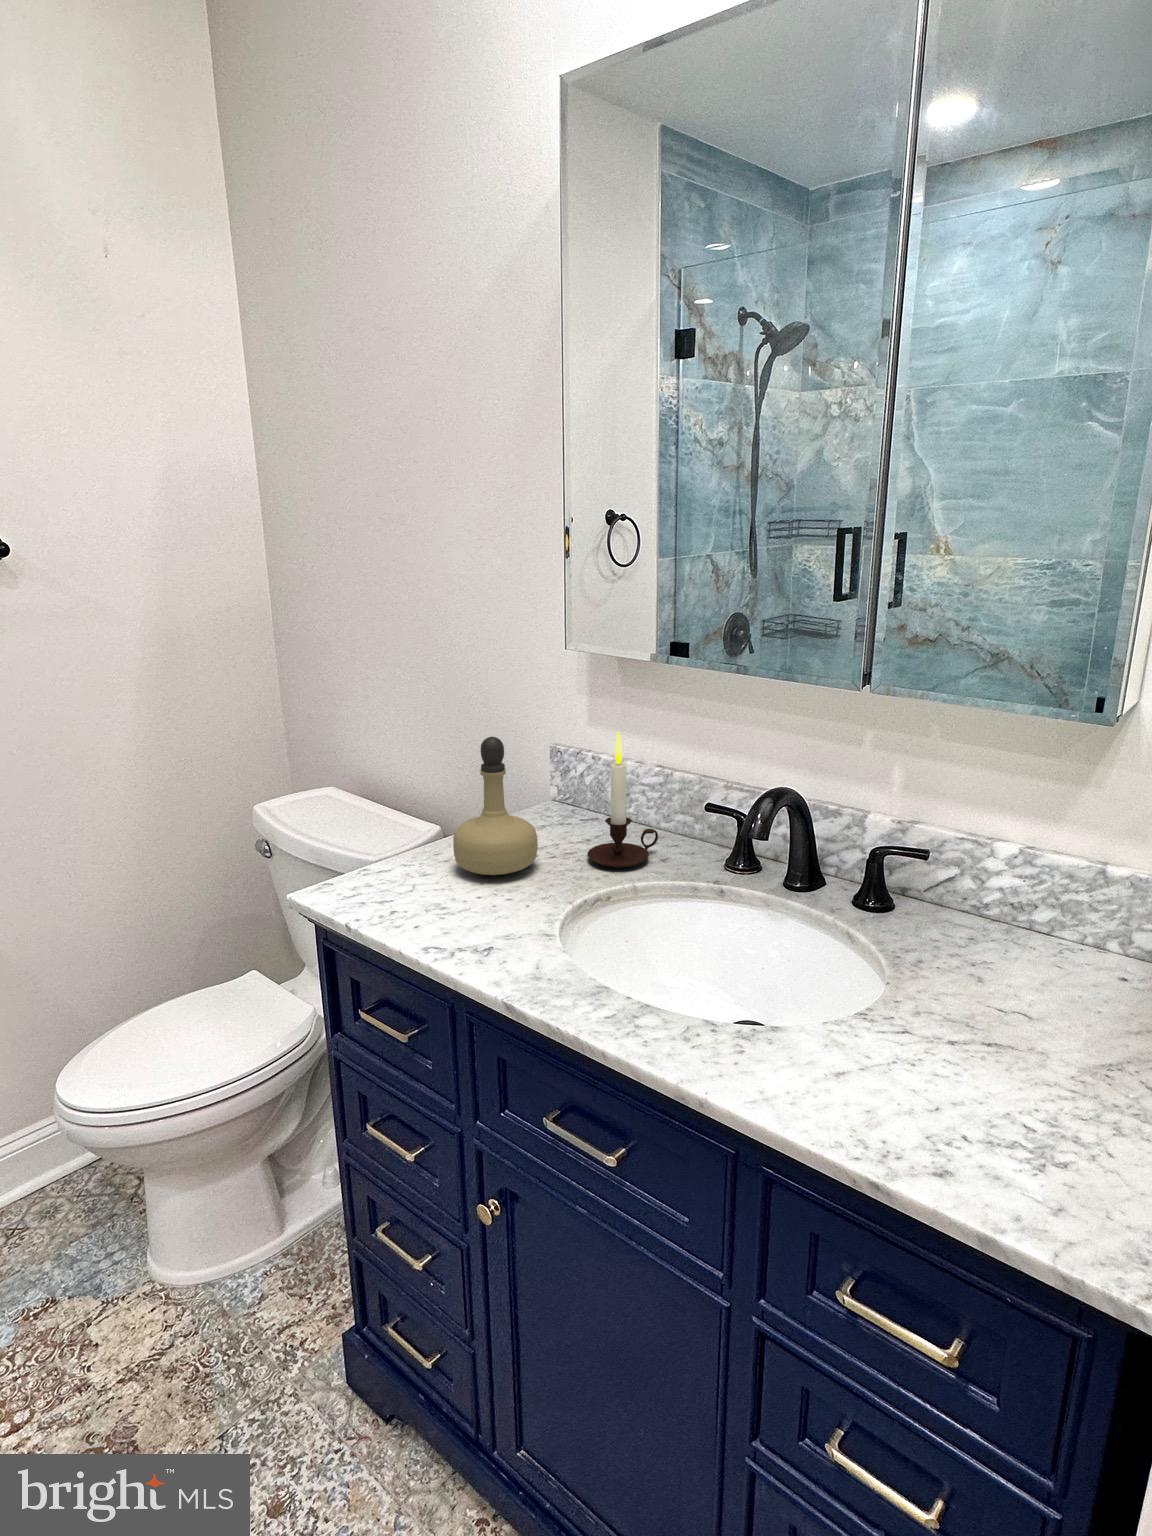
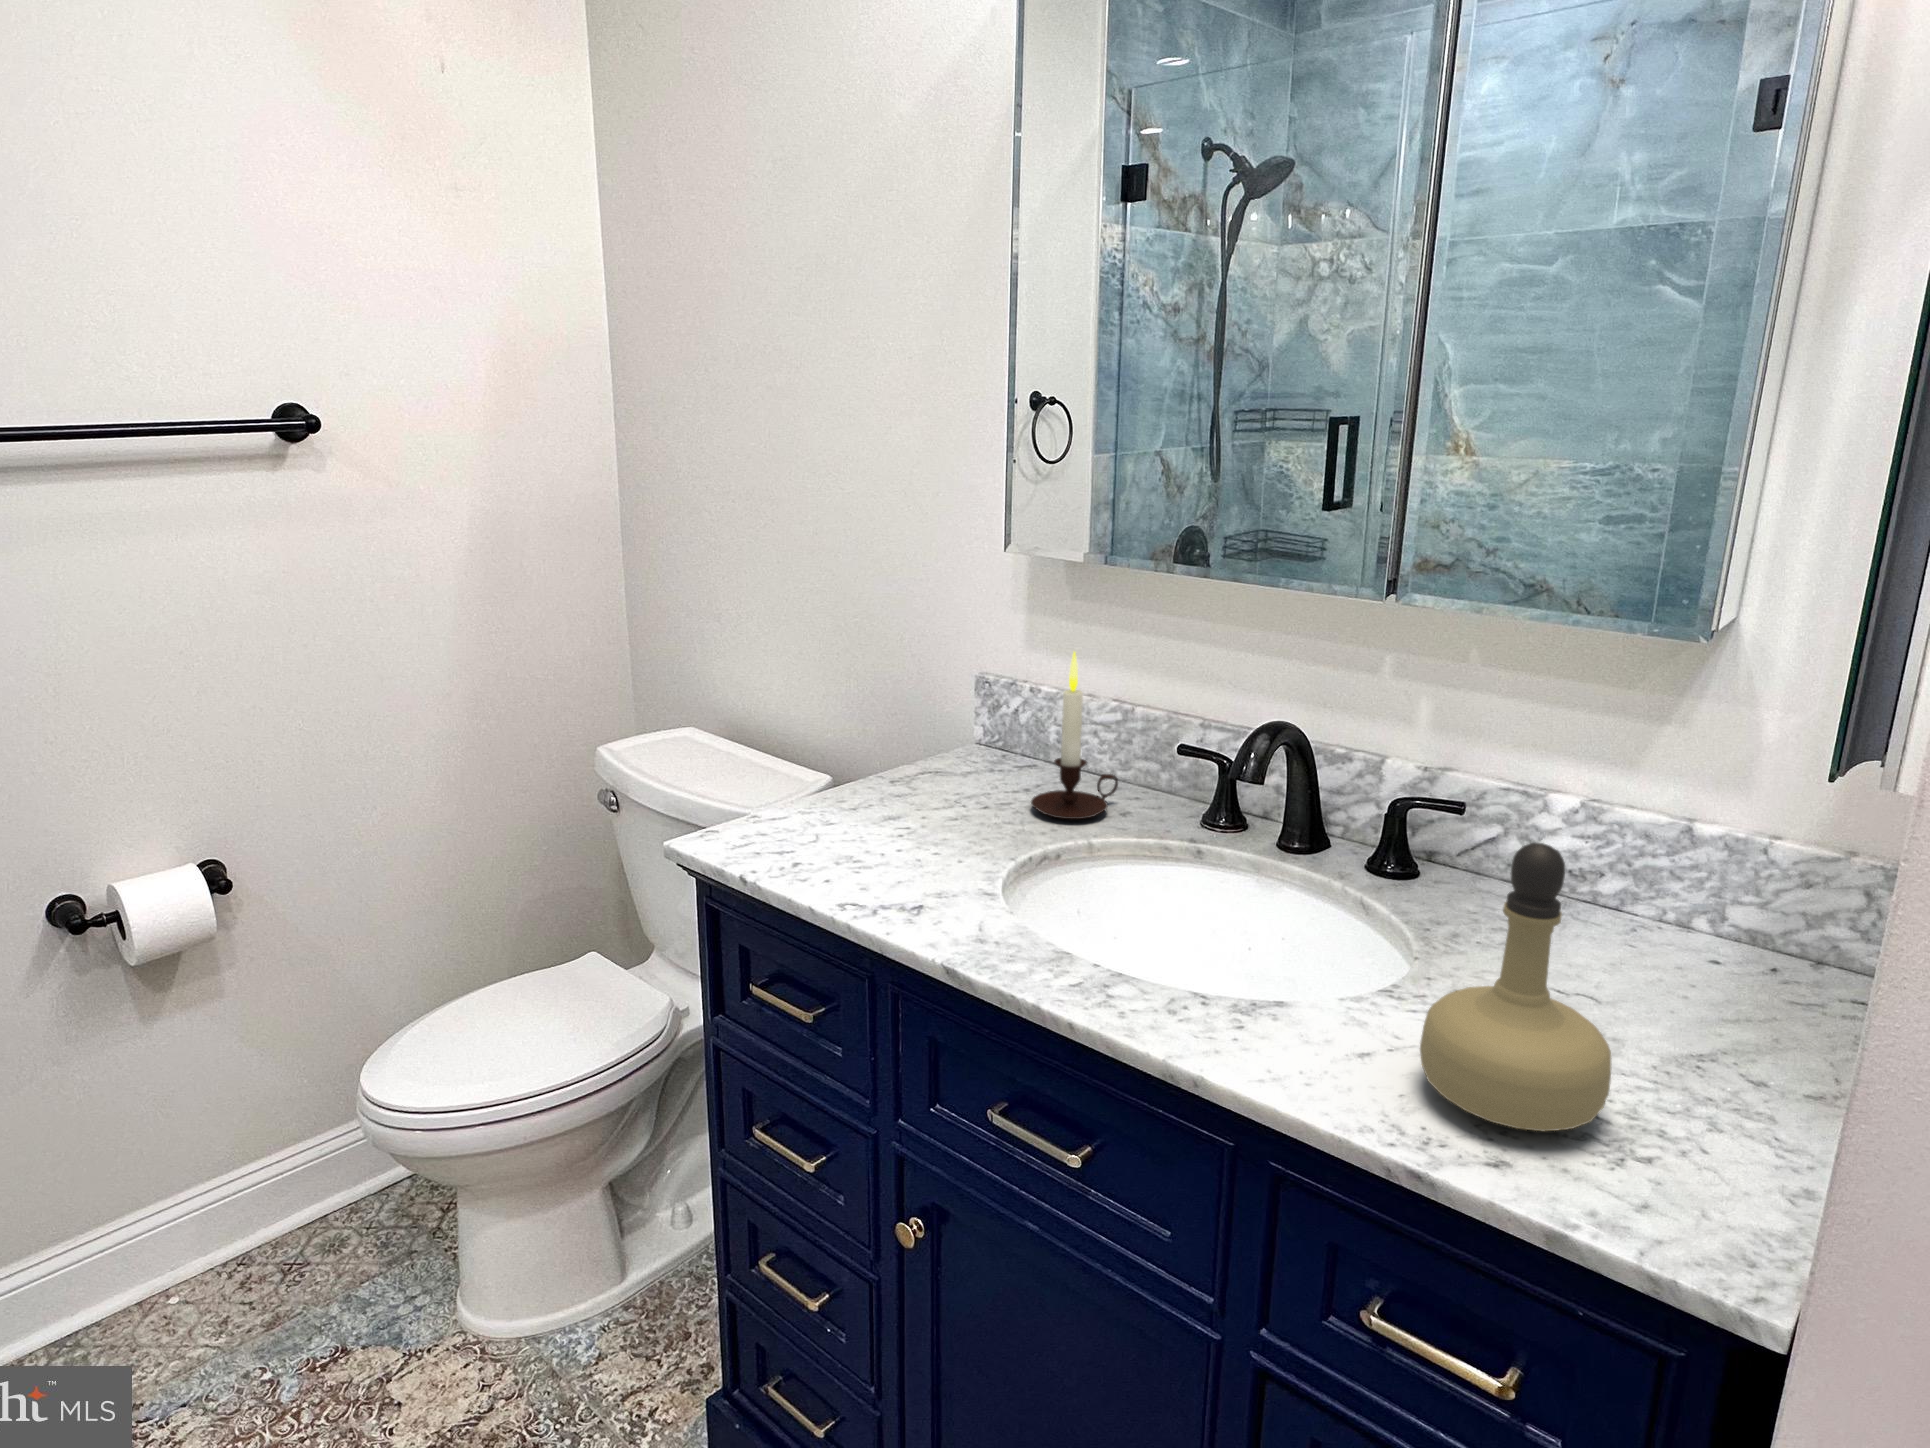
perfume bottle: present [453,737,538,875] -> present [1420,843,1611,1131]

